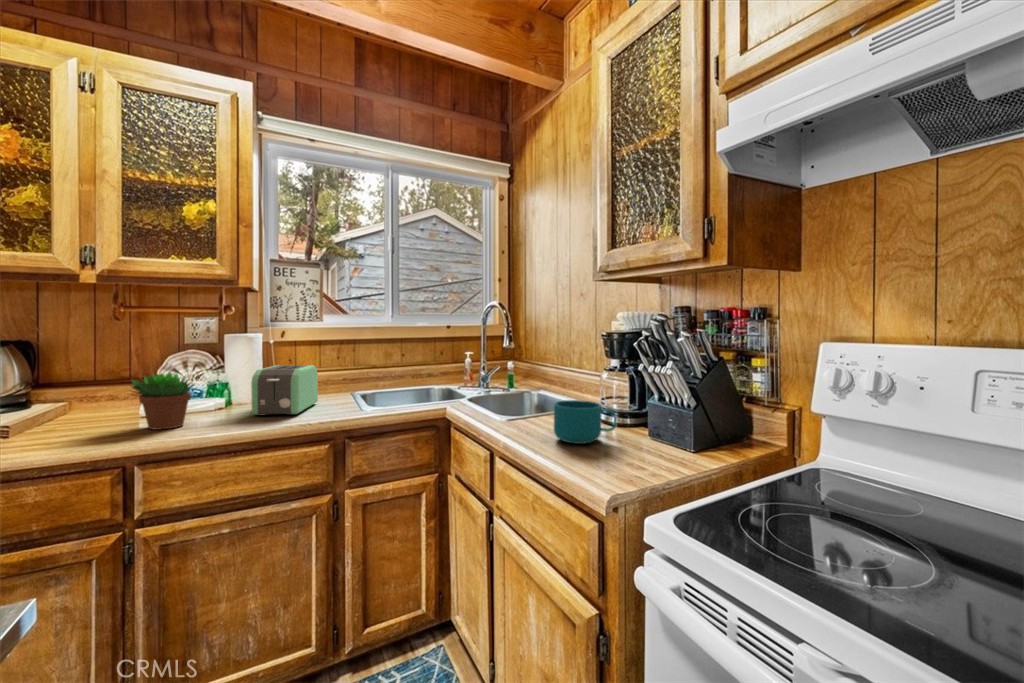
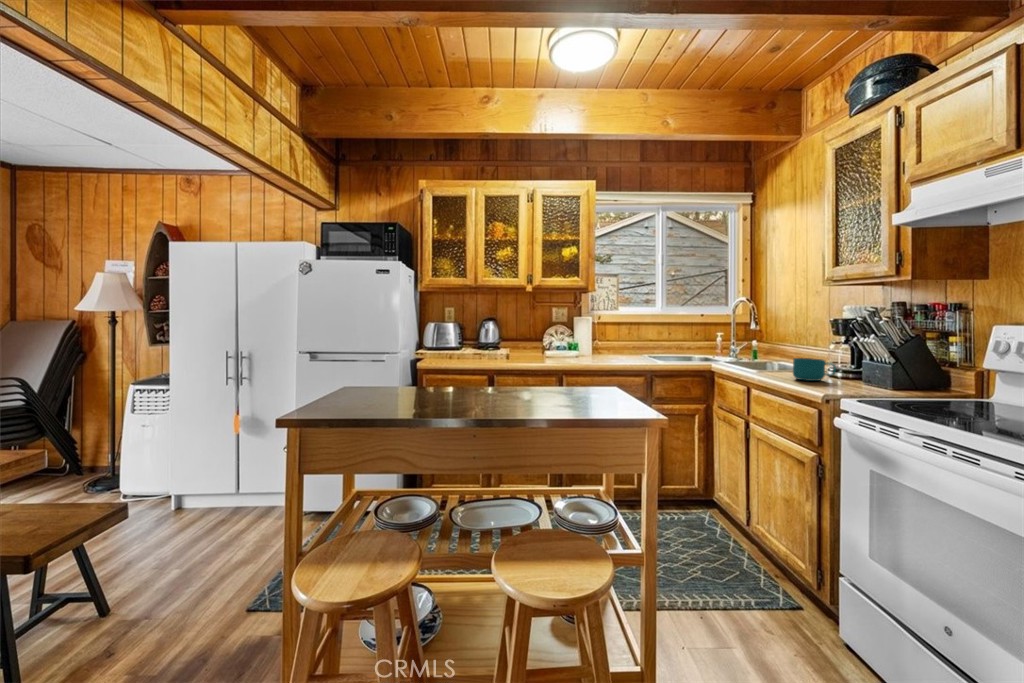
toaster: present [251,365,318,416] -> none [601,337,627,364]
succulent plant: present [131,372,194,430] -> none [553,337,581,365]

